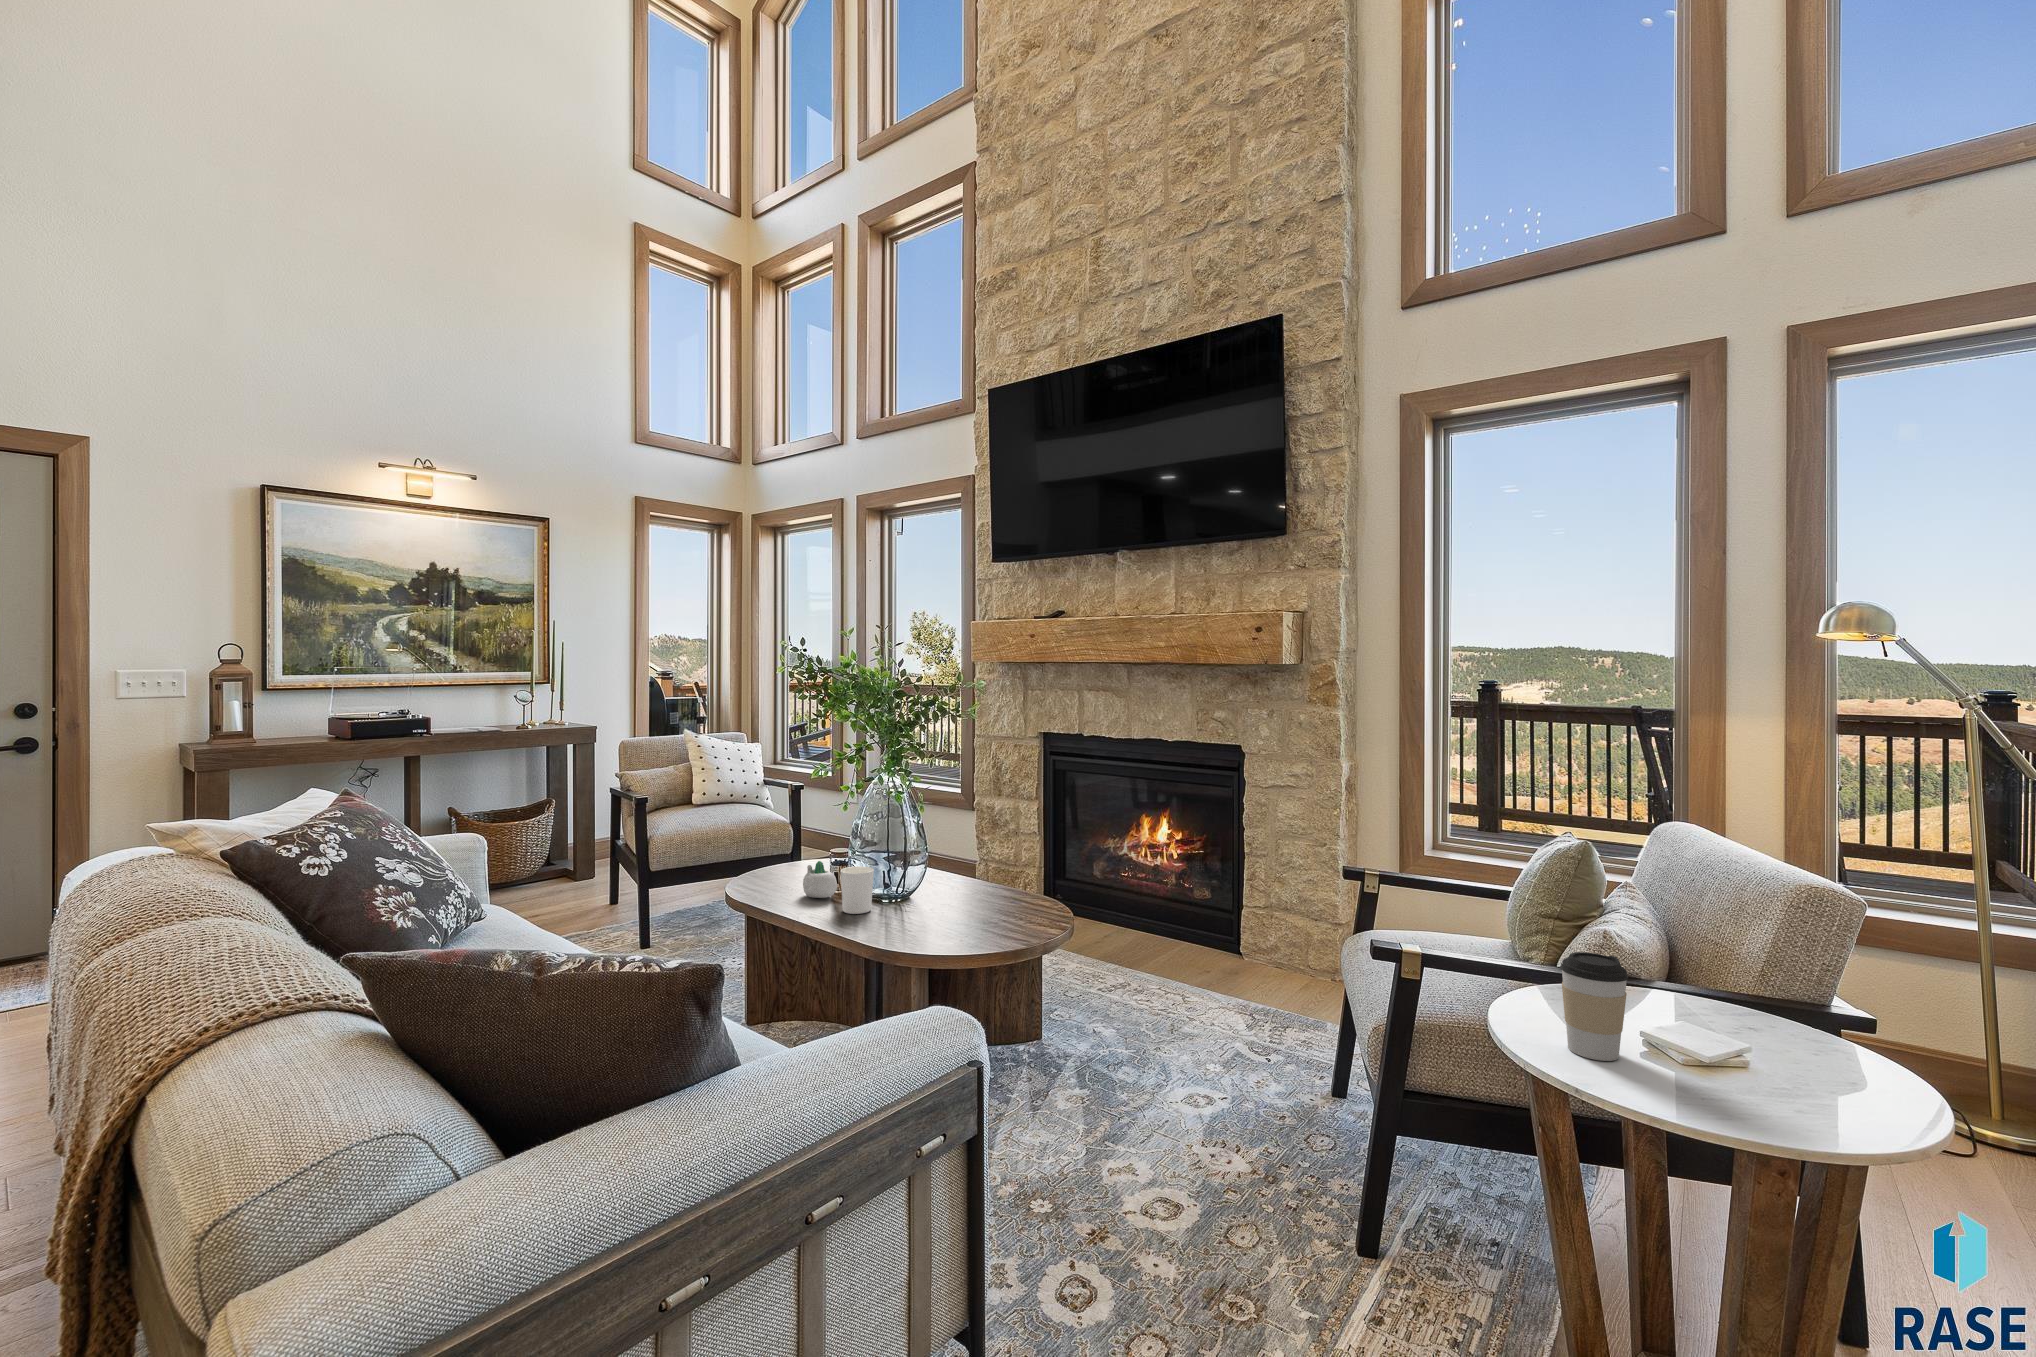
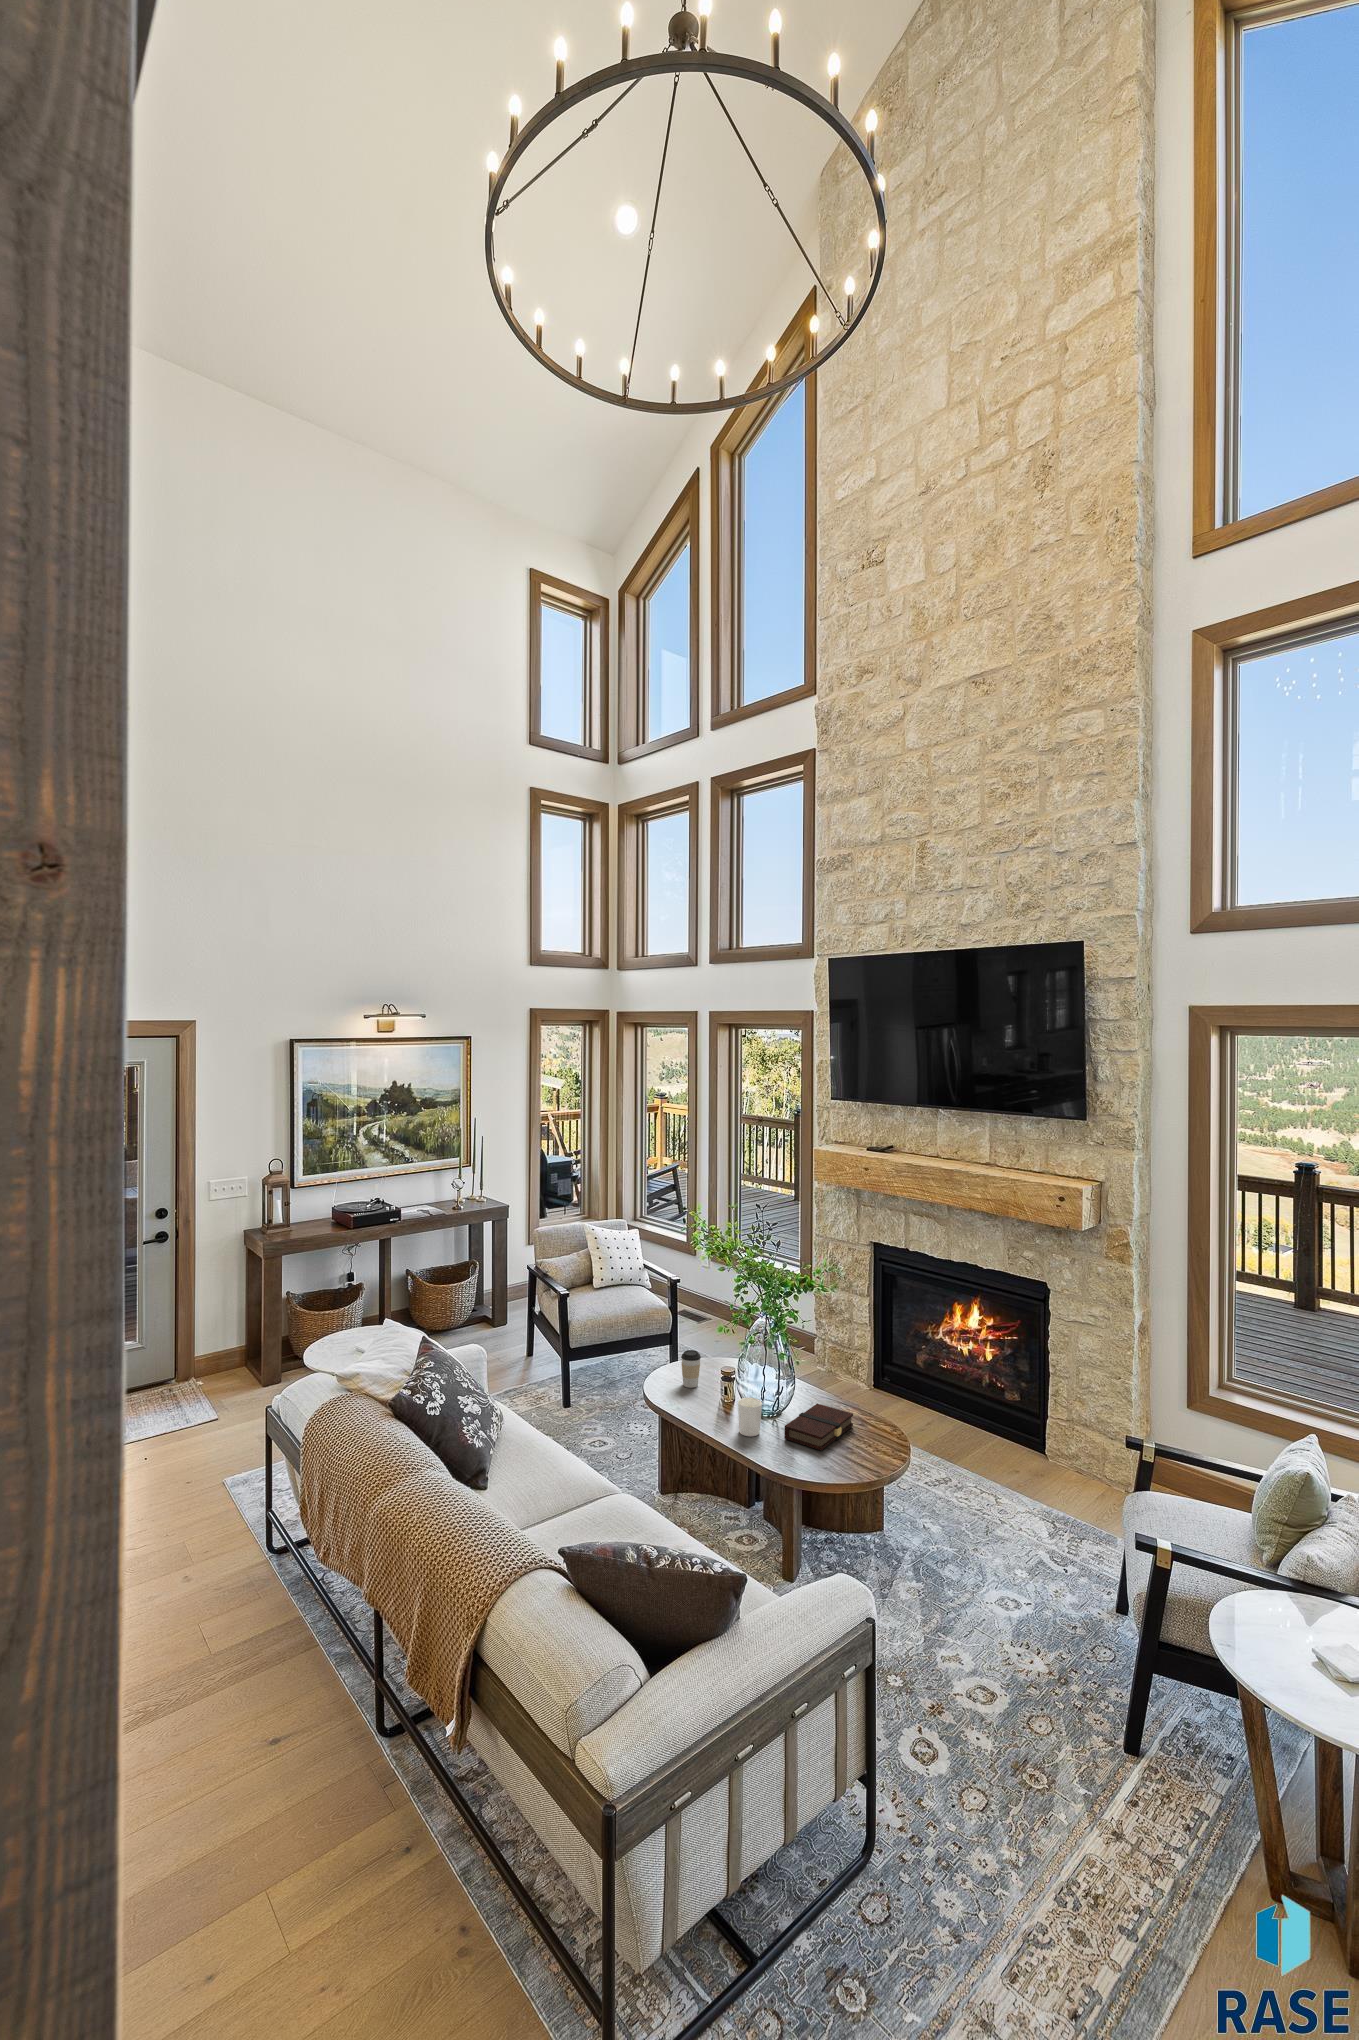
succulent planter: present [803,861,837,898] -> none [706,1387,732,1417]
book: none [904,877,999,921] -> present [784,1403,853,1450]
coffee cup: present [1560,952,1628,1061] -> present [681,1350,701,1388]

